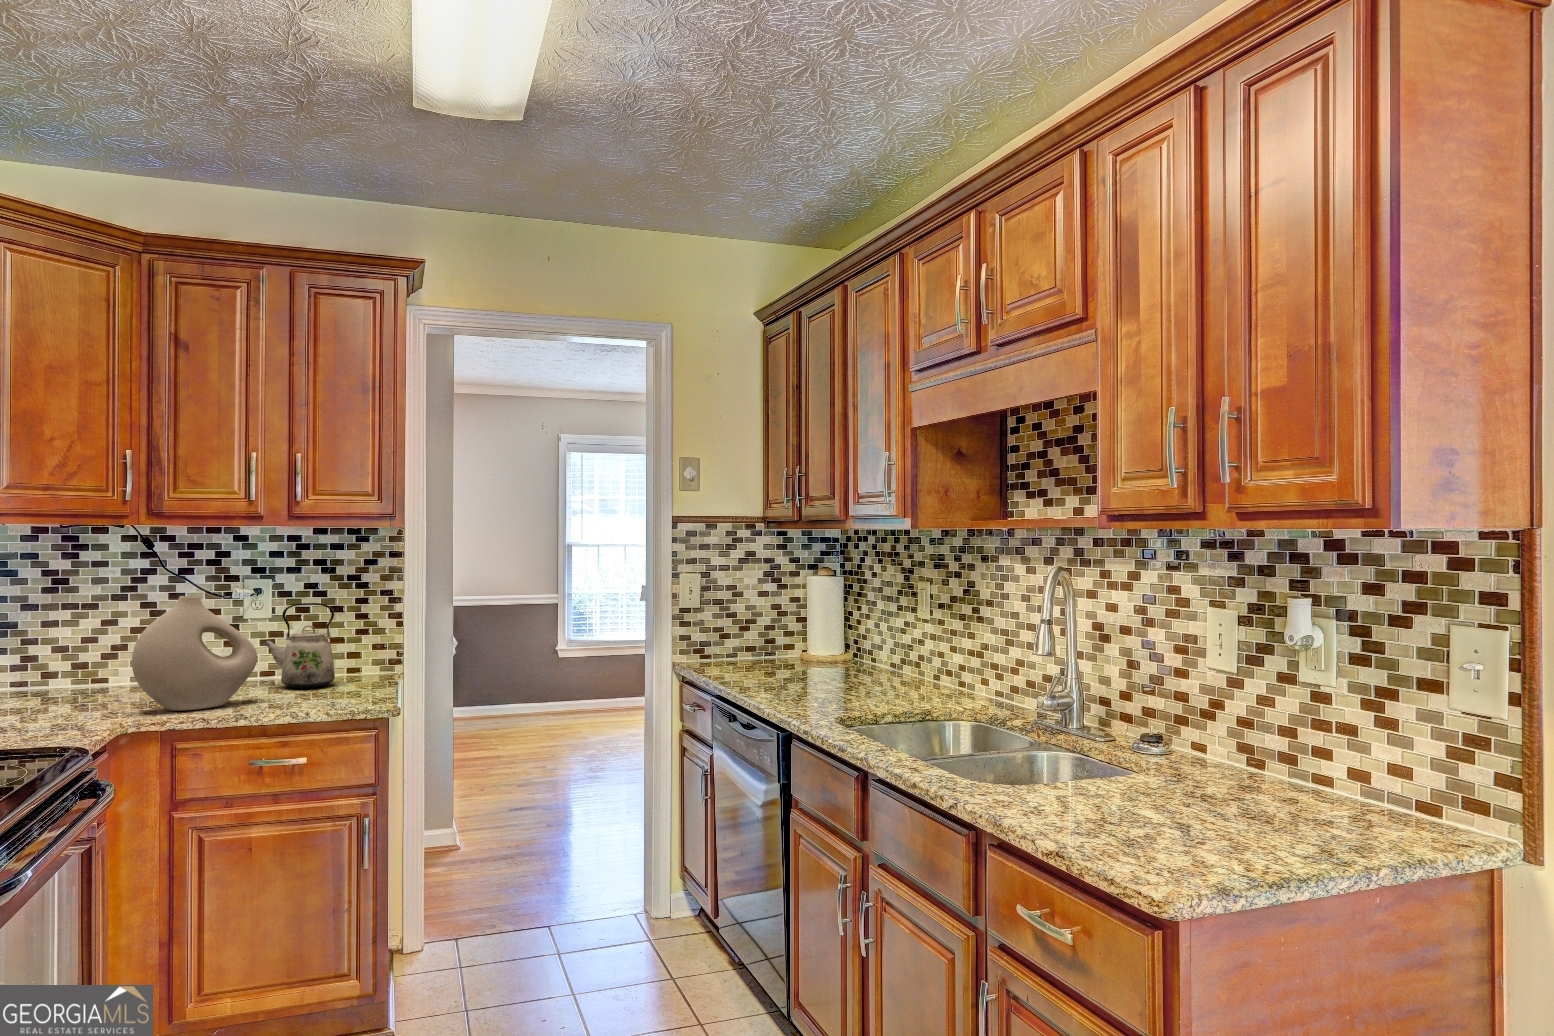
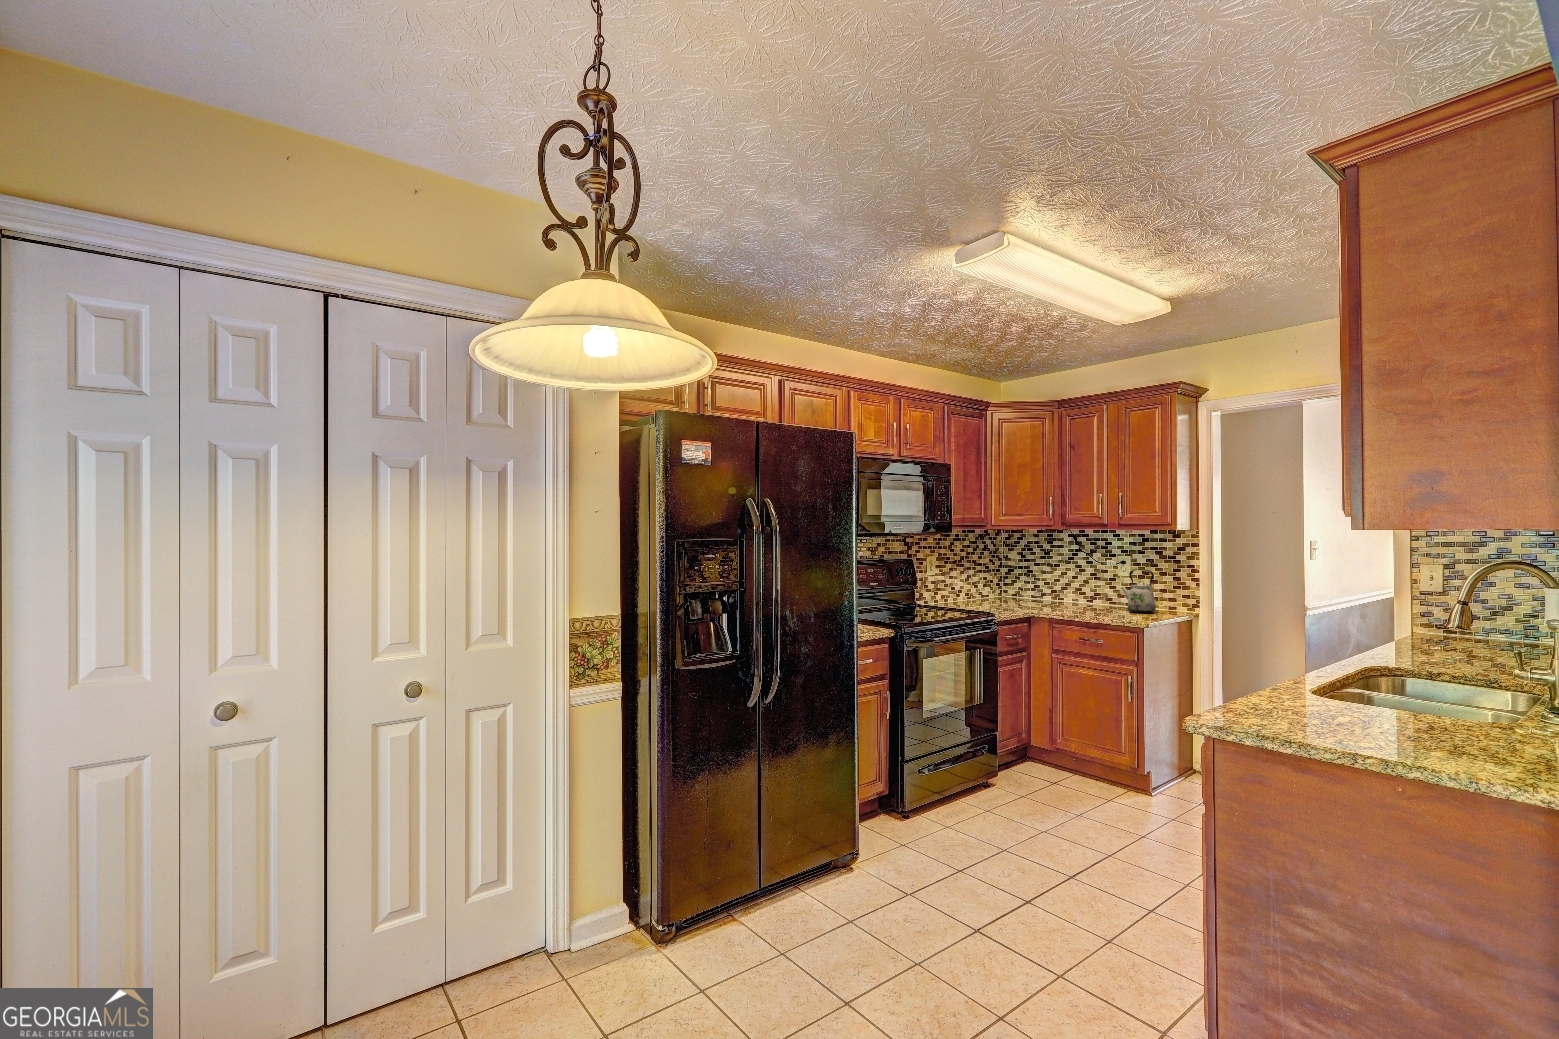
vase: present [132,596,257,711] -> none [1050,560,1104,612]

